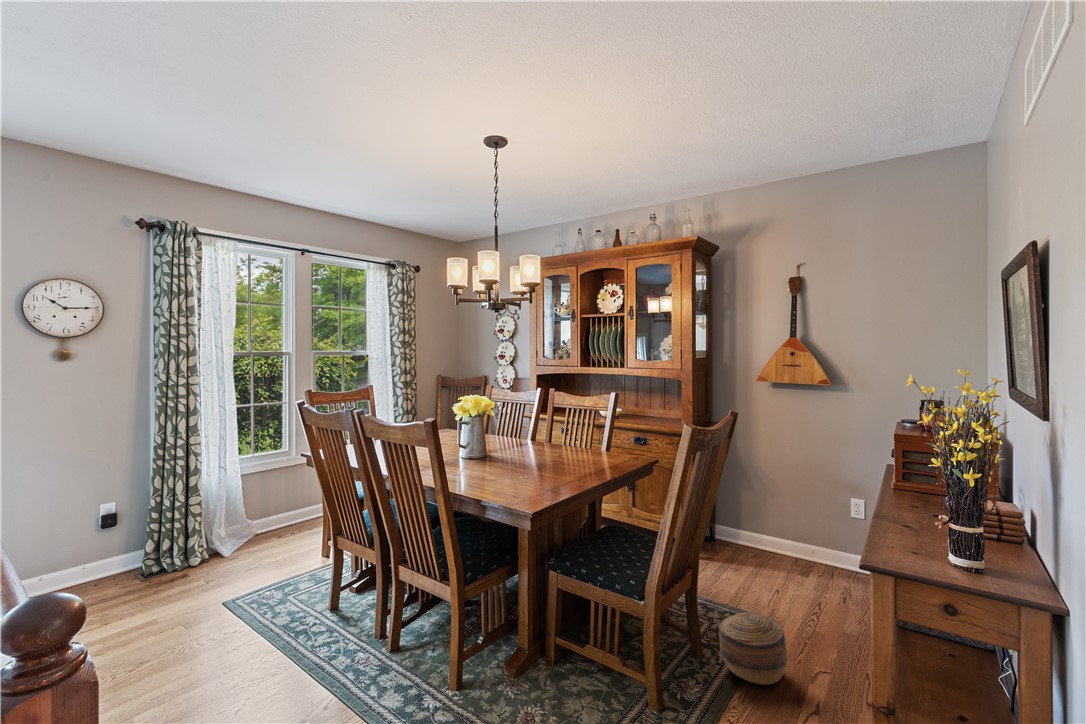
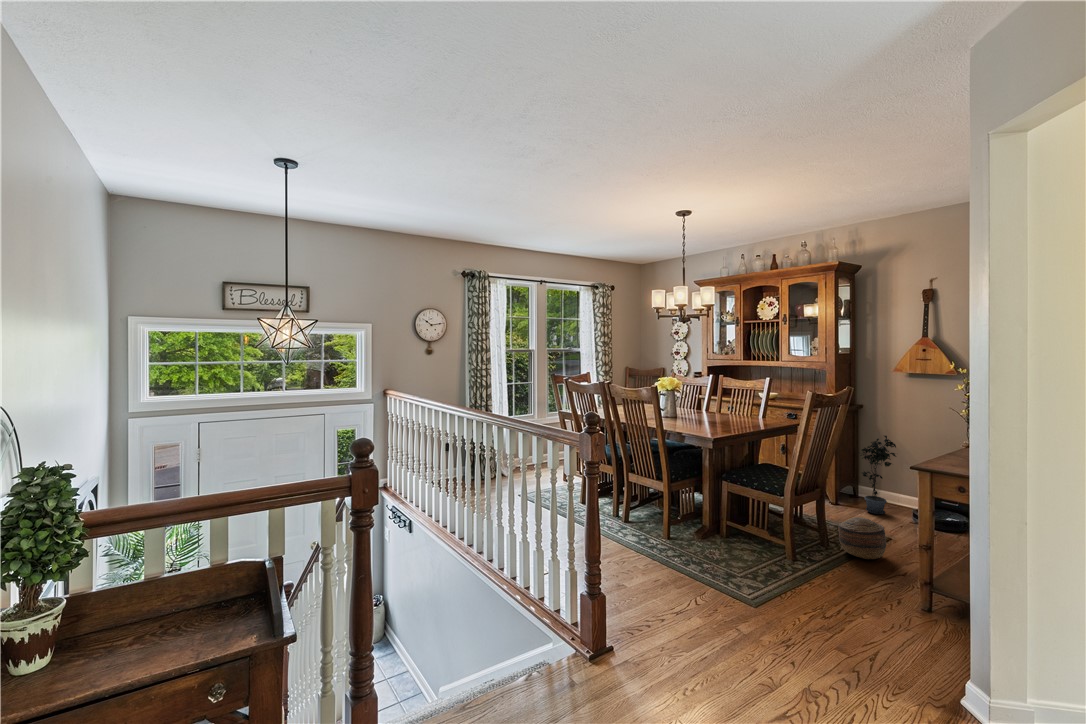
potted plant: none [722,468,773,575] -> present [860,436,896,514]

